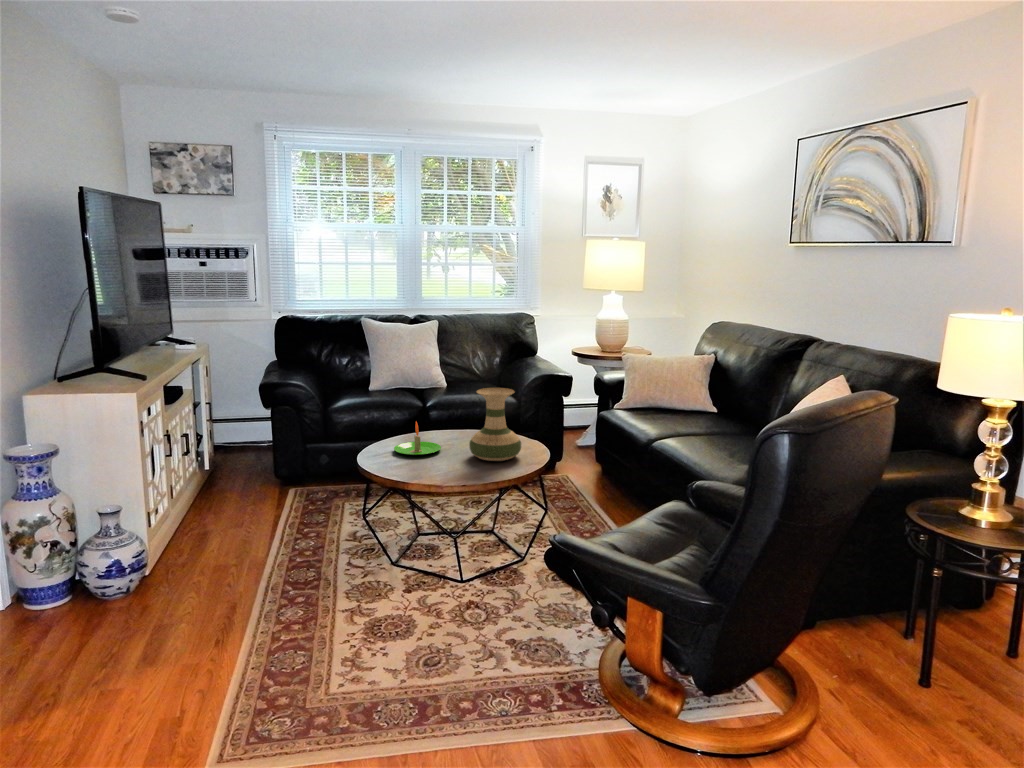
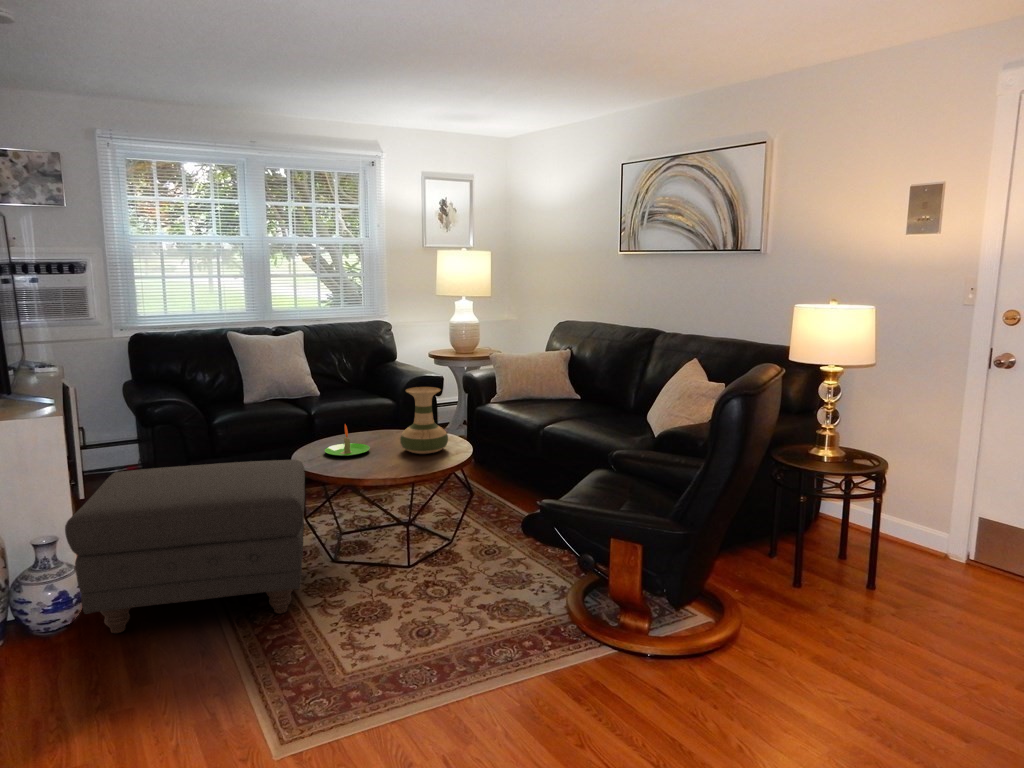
ottoman: none [113,450,368,612] -> present [65,460,305,633]

